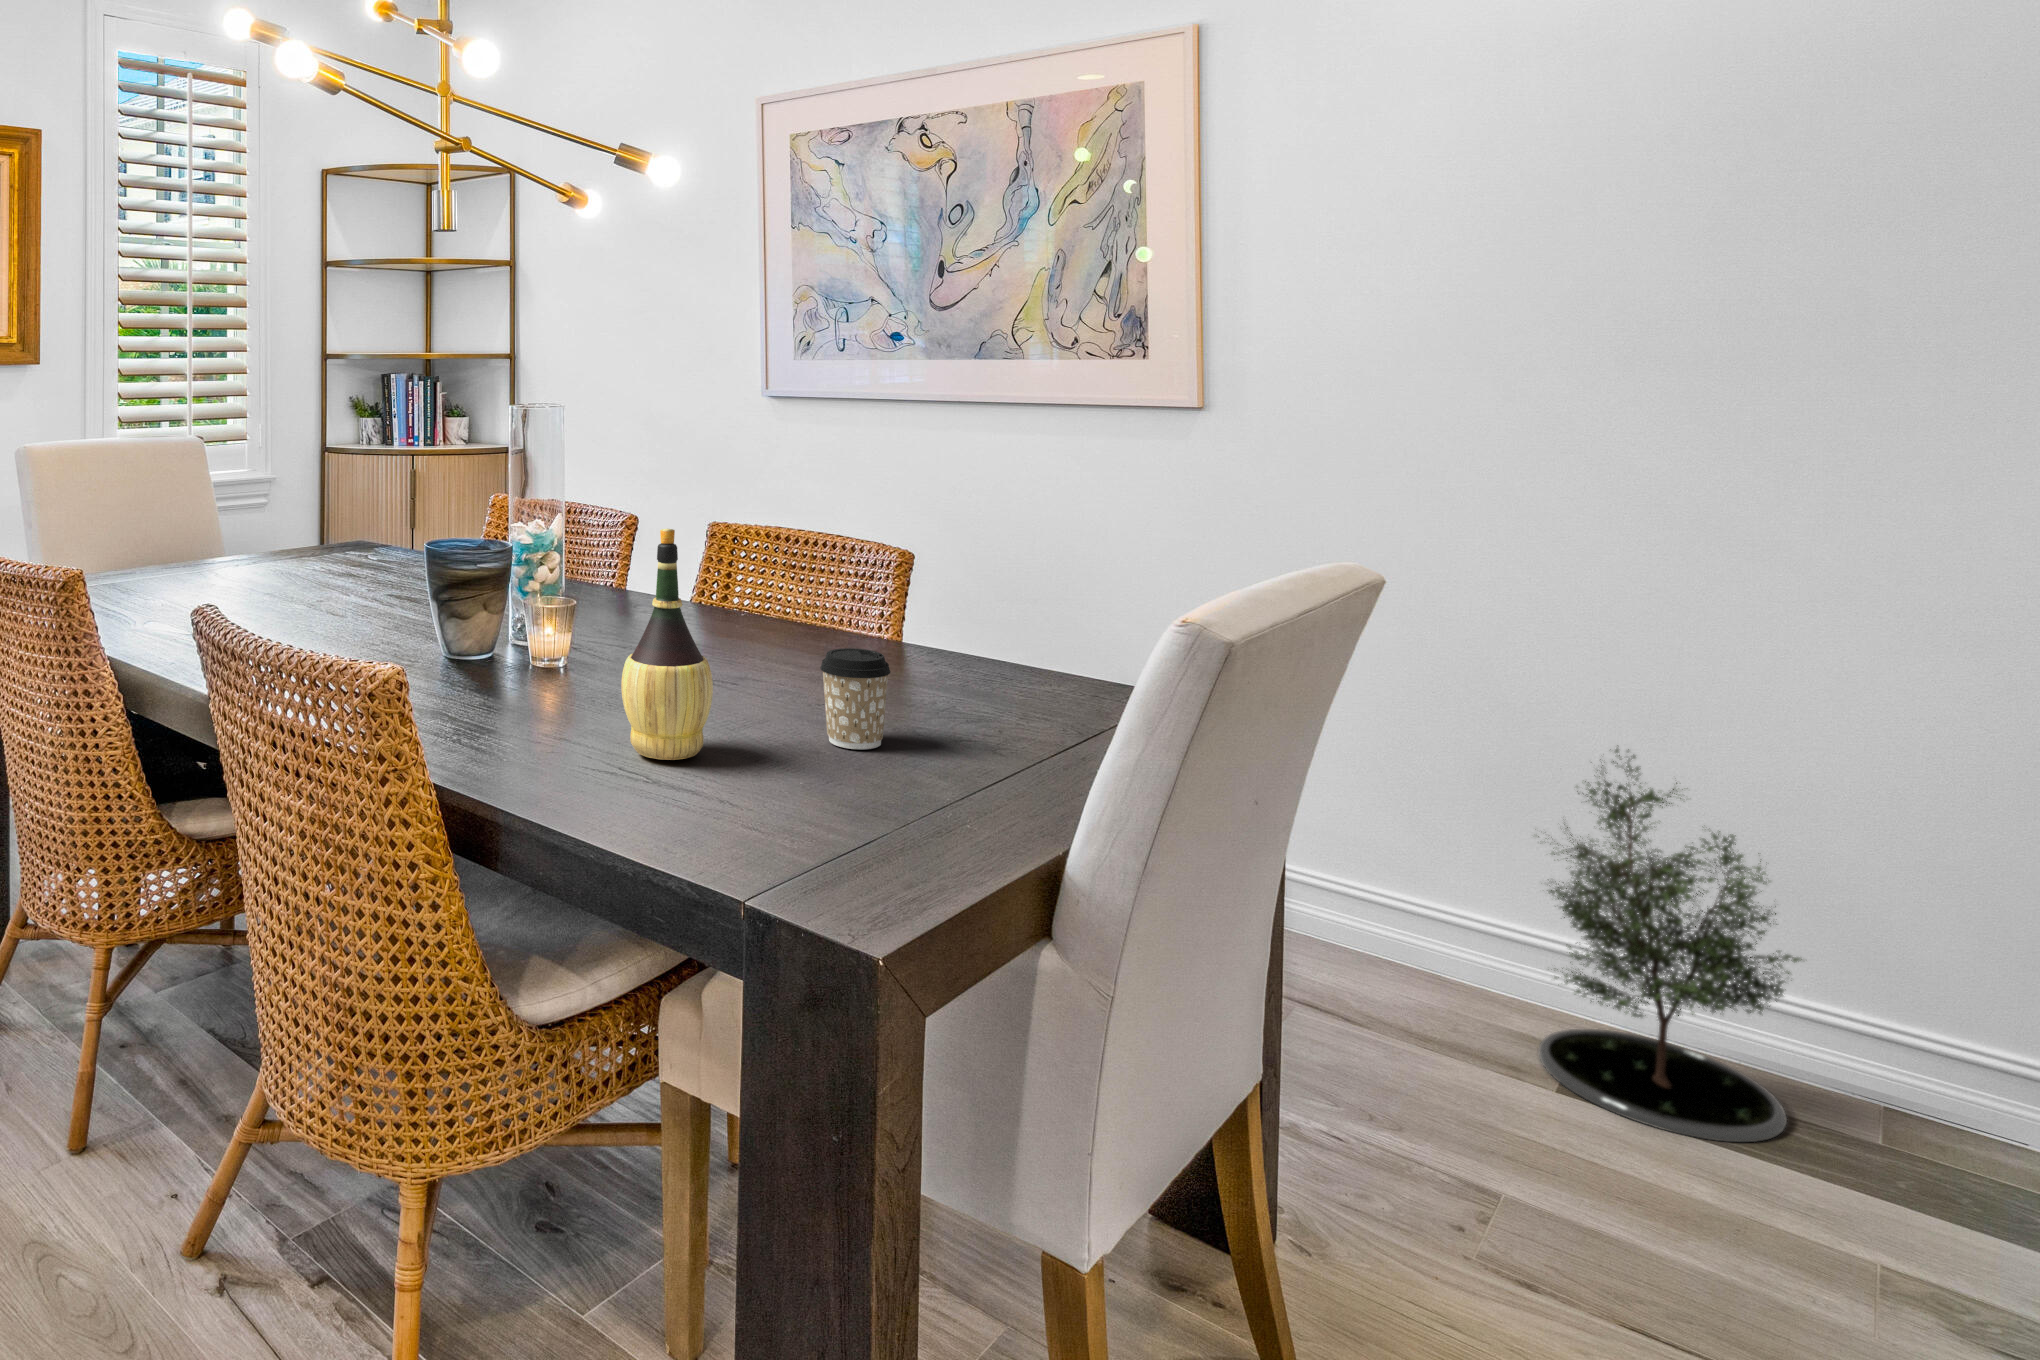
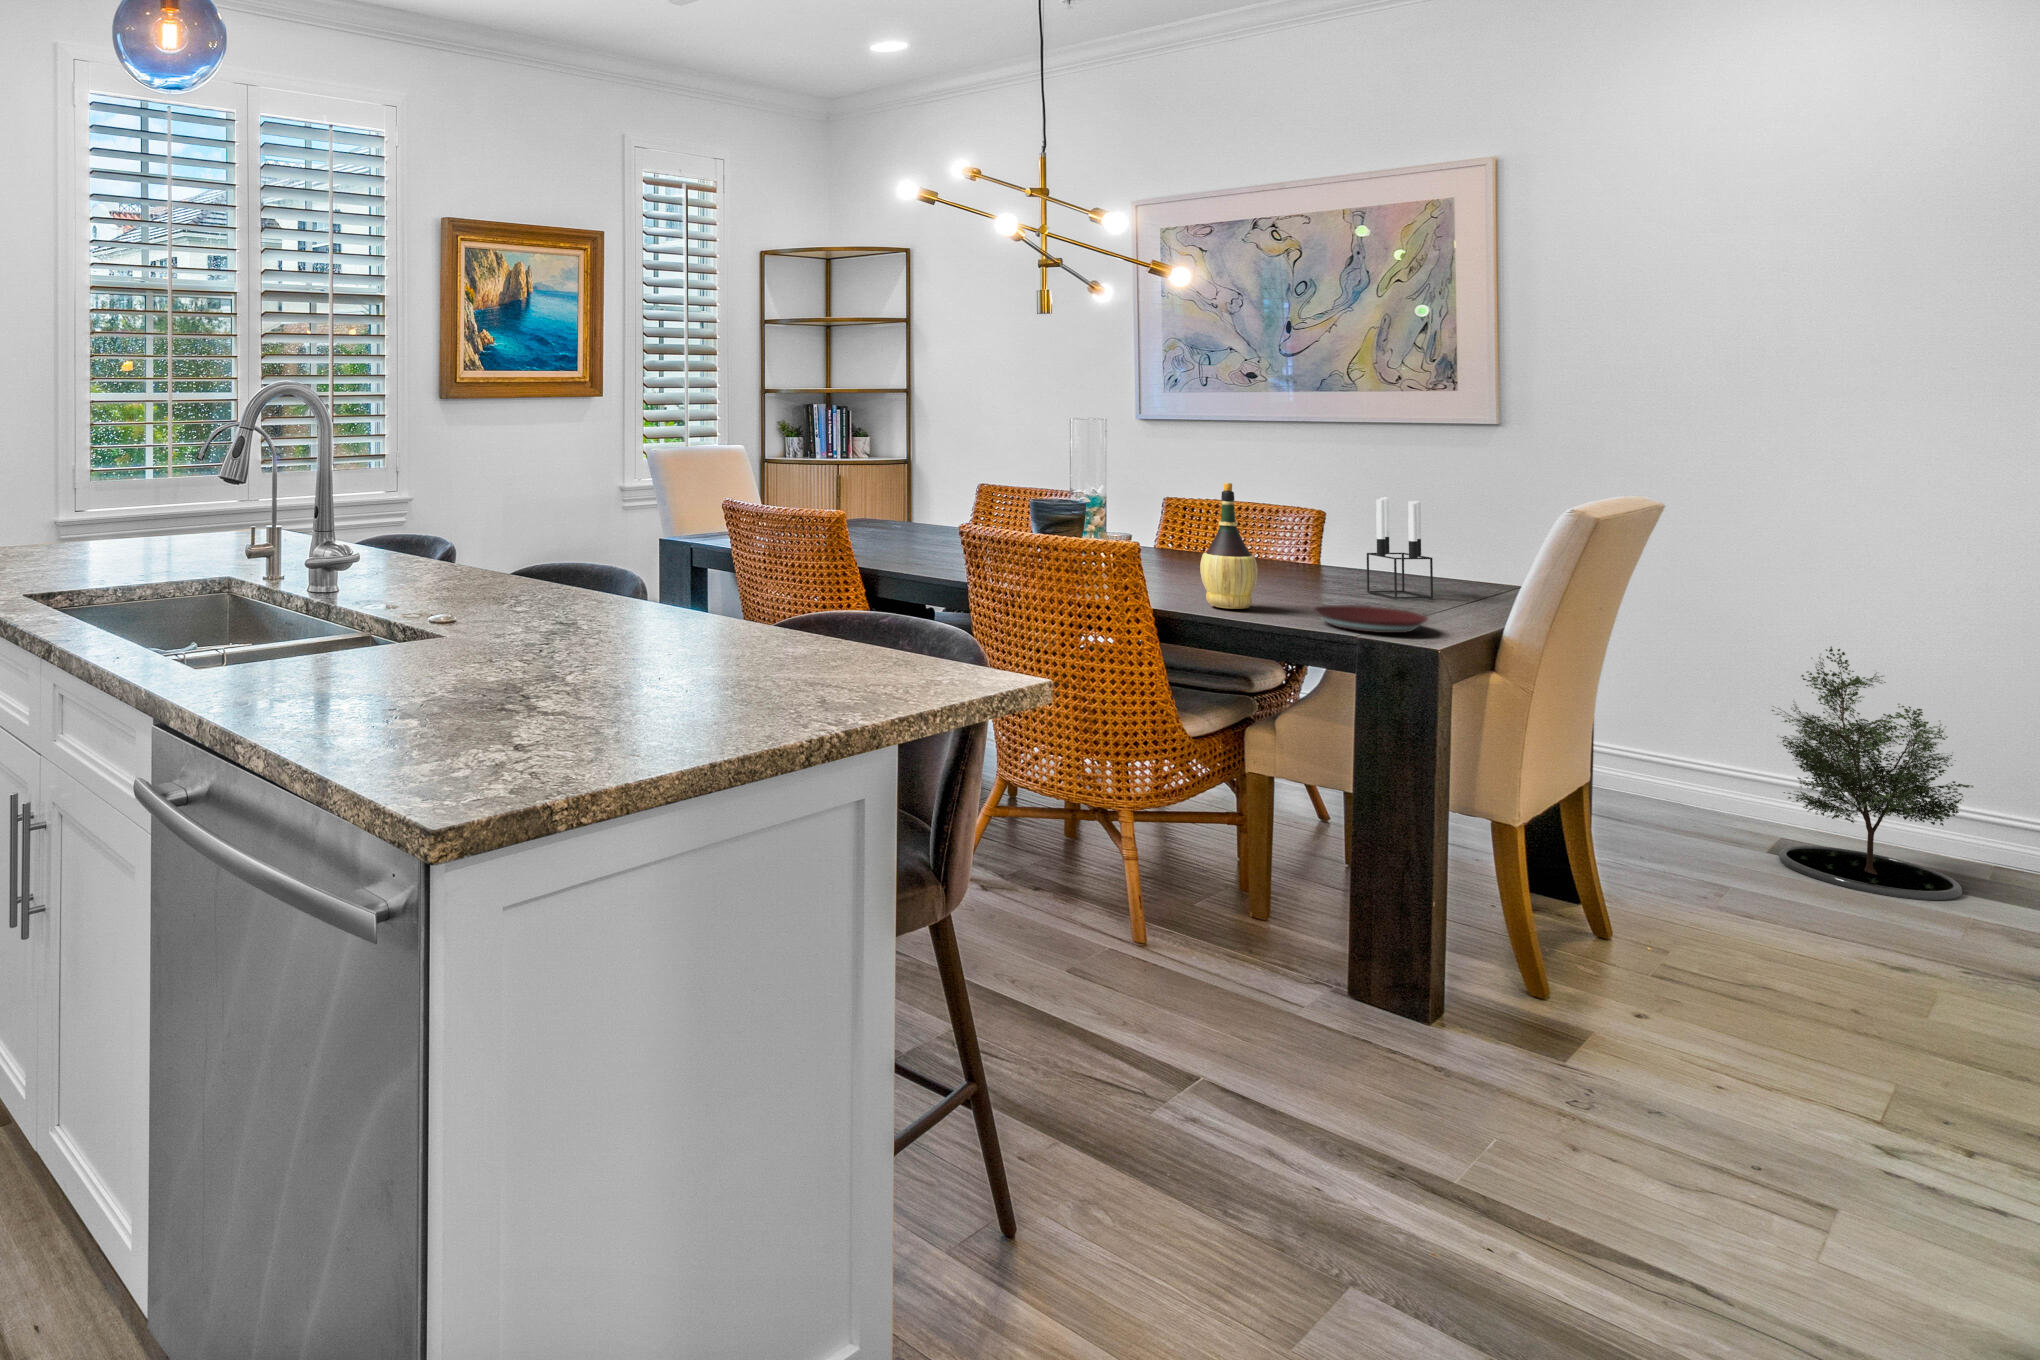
candle holder: none [938,535,1032,714] -> present [1367,497,1433,599]
coffee cup: present [820,648,891,749] -> none [1312,555,1358,609]
plate: none [774,755,963,832] -> present [1314,605,1428,633]

